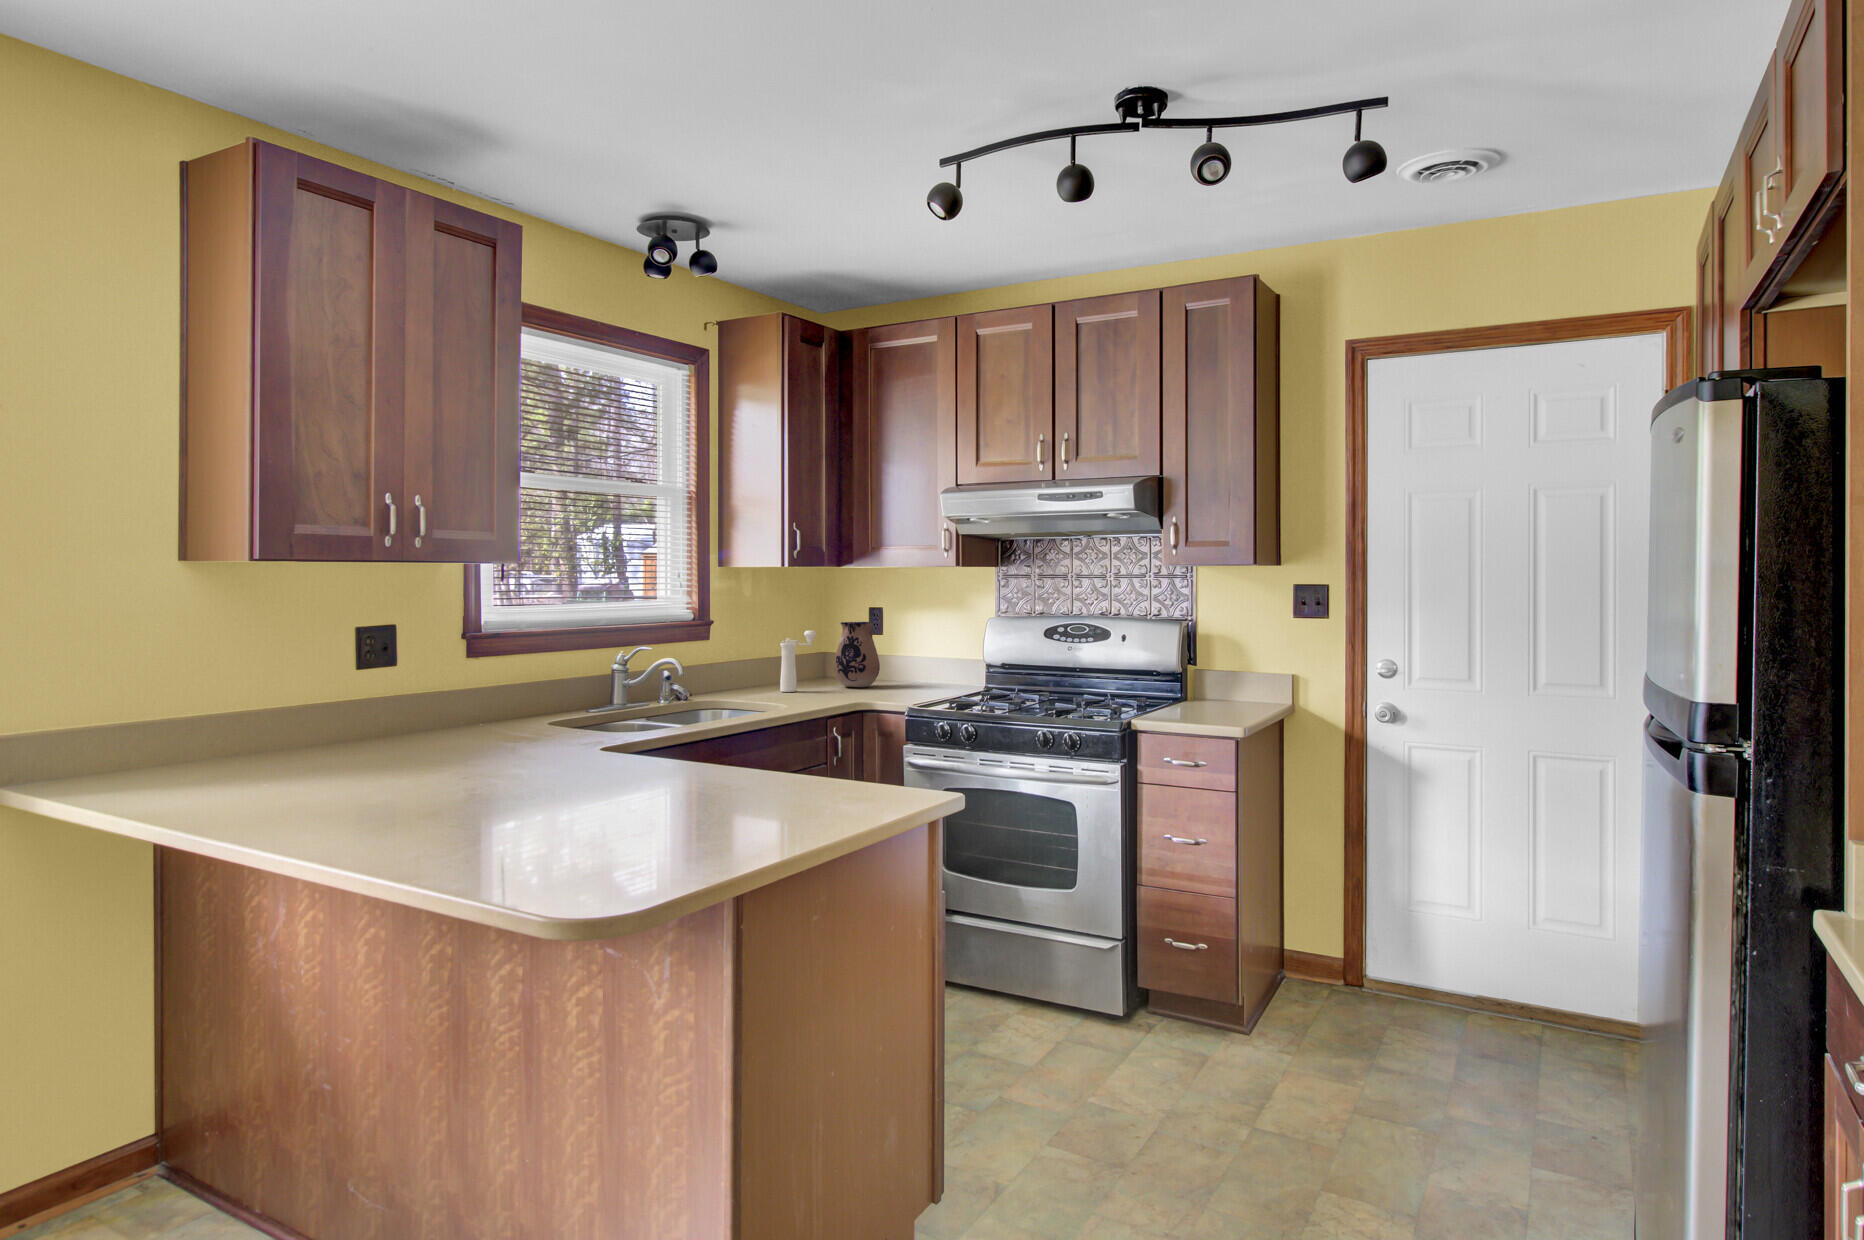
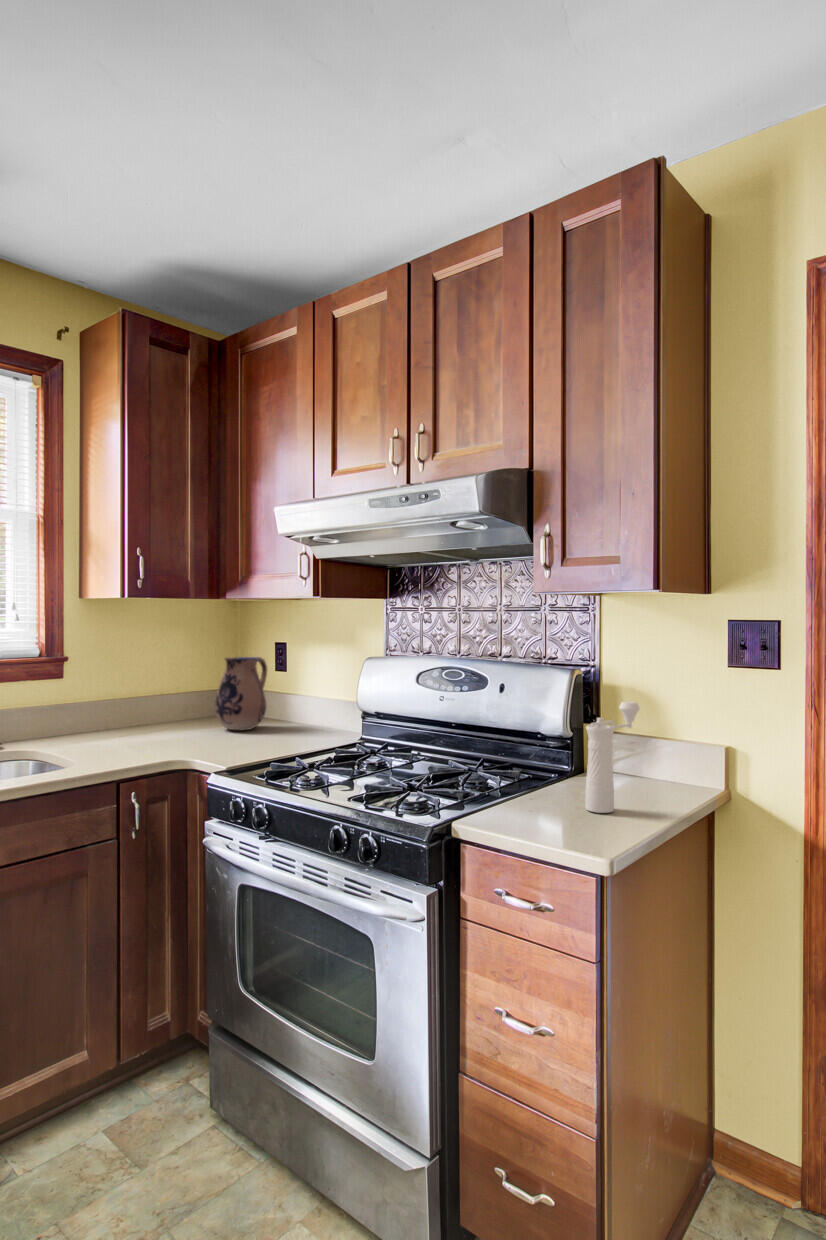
pepper mill: present [780,630,816,692] -> present [585,702,640,813]

